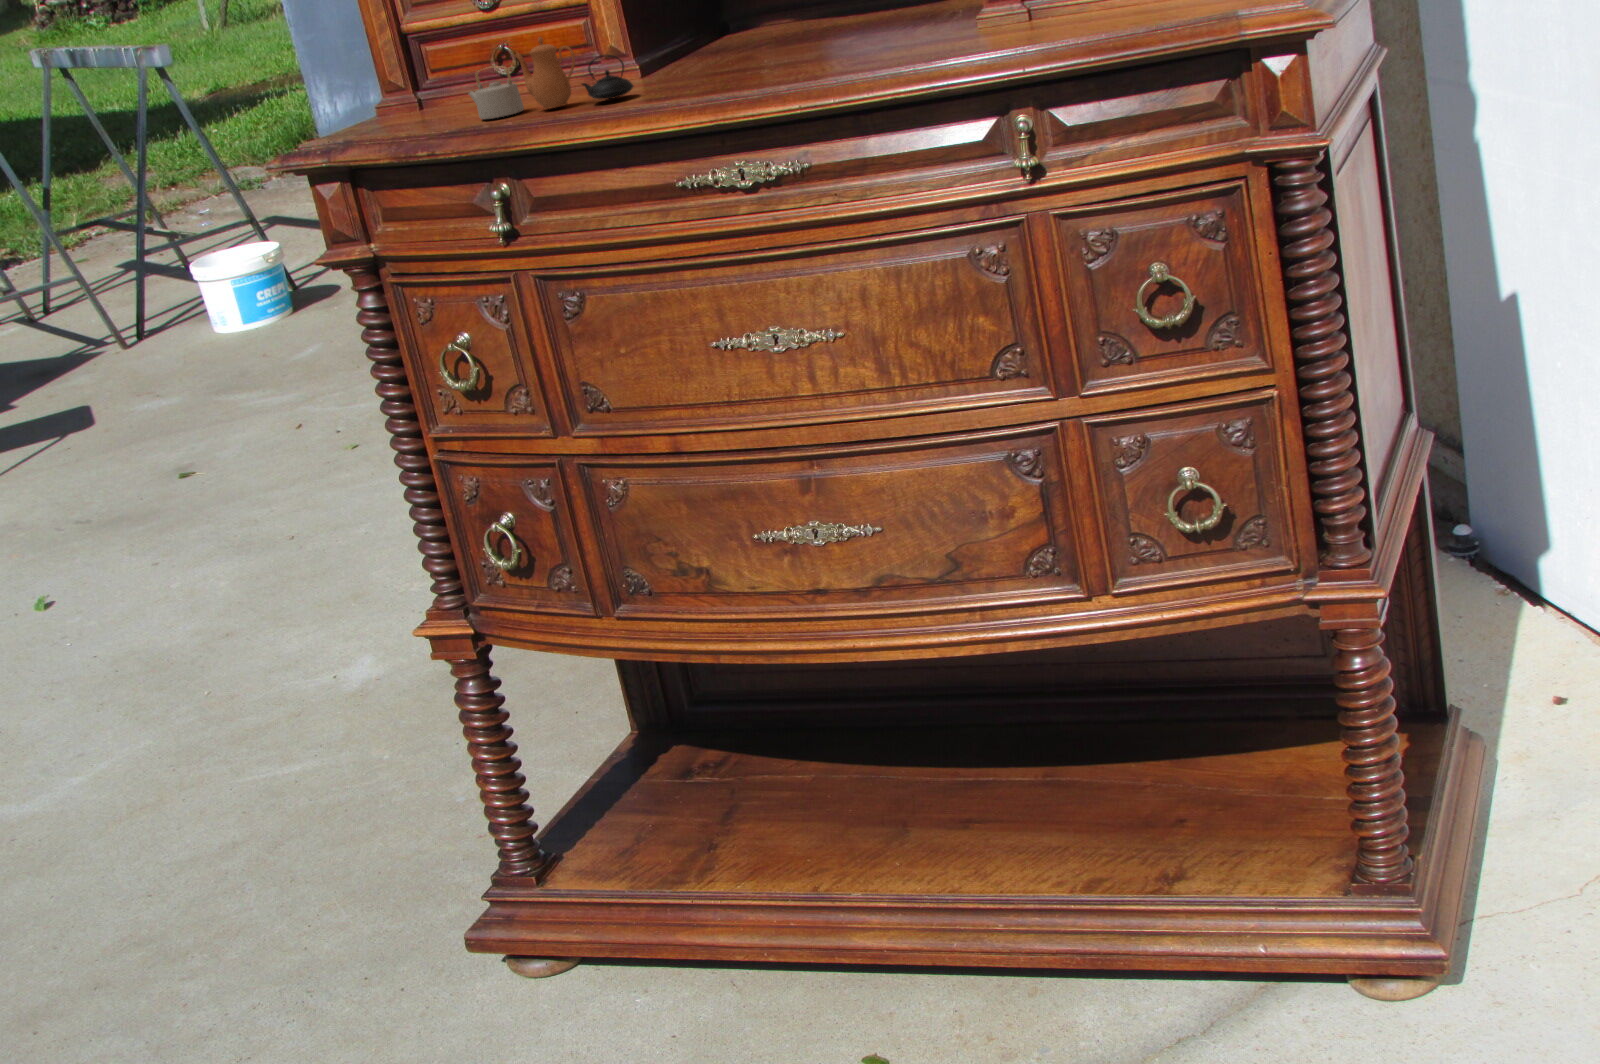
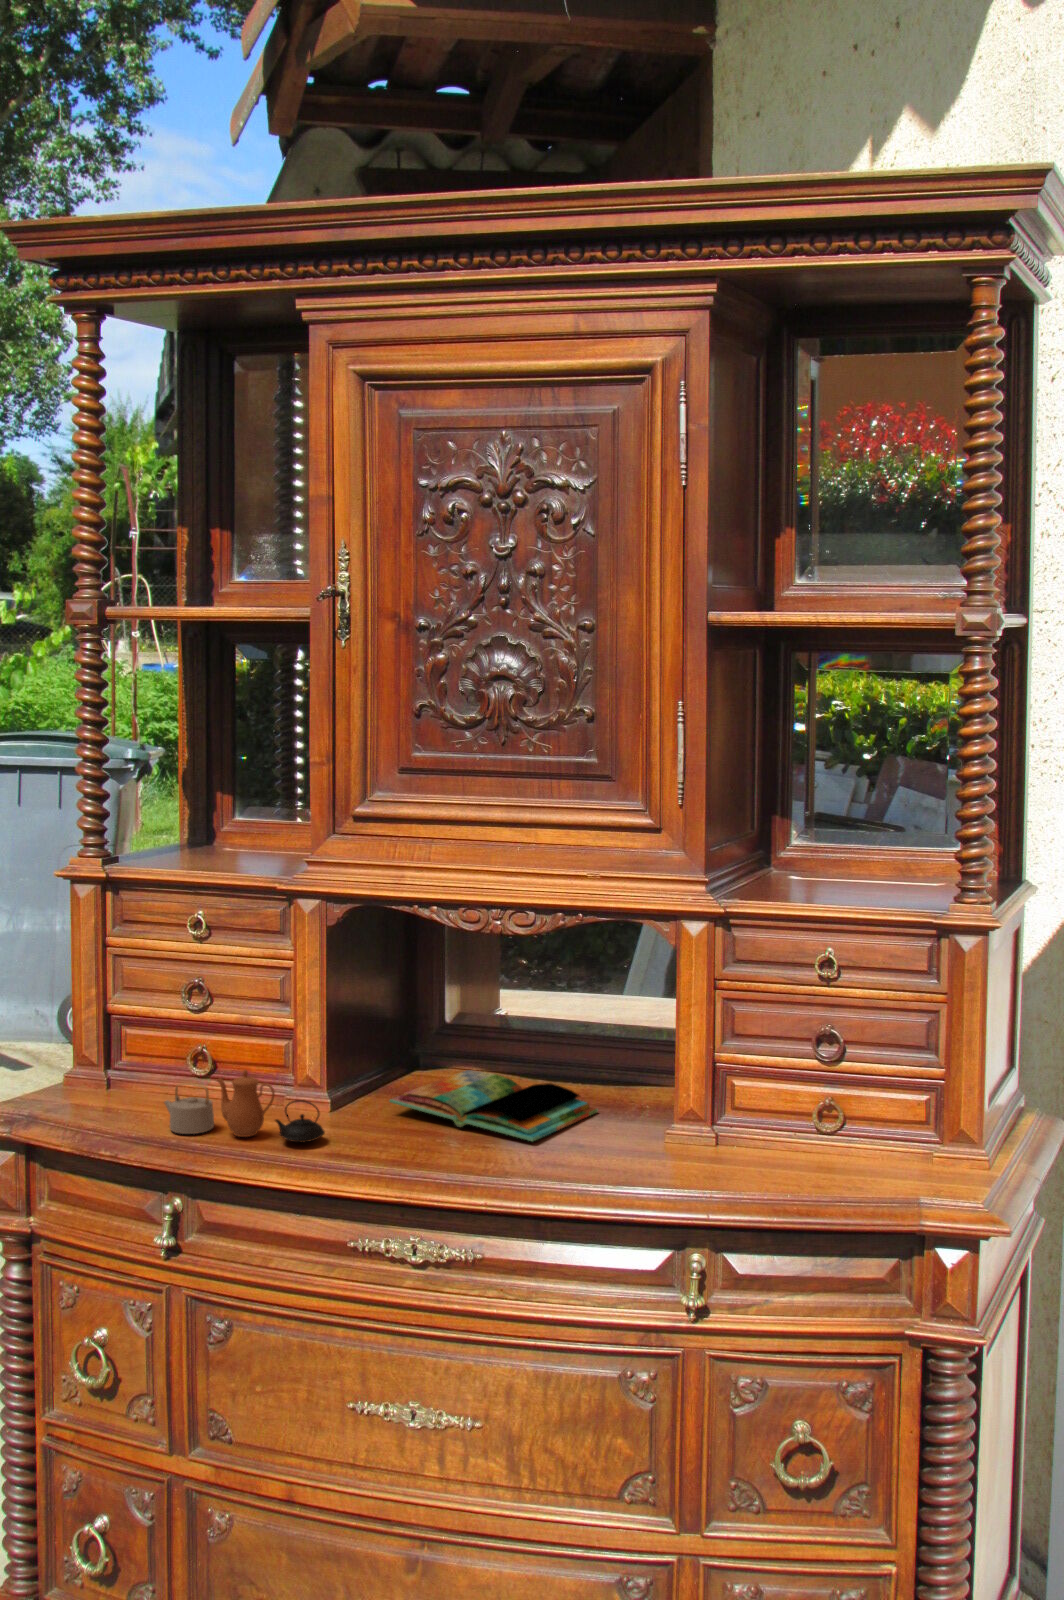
book: none [700,11,921,61] -> present [390,1070,598,1141]

